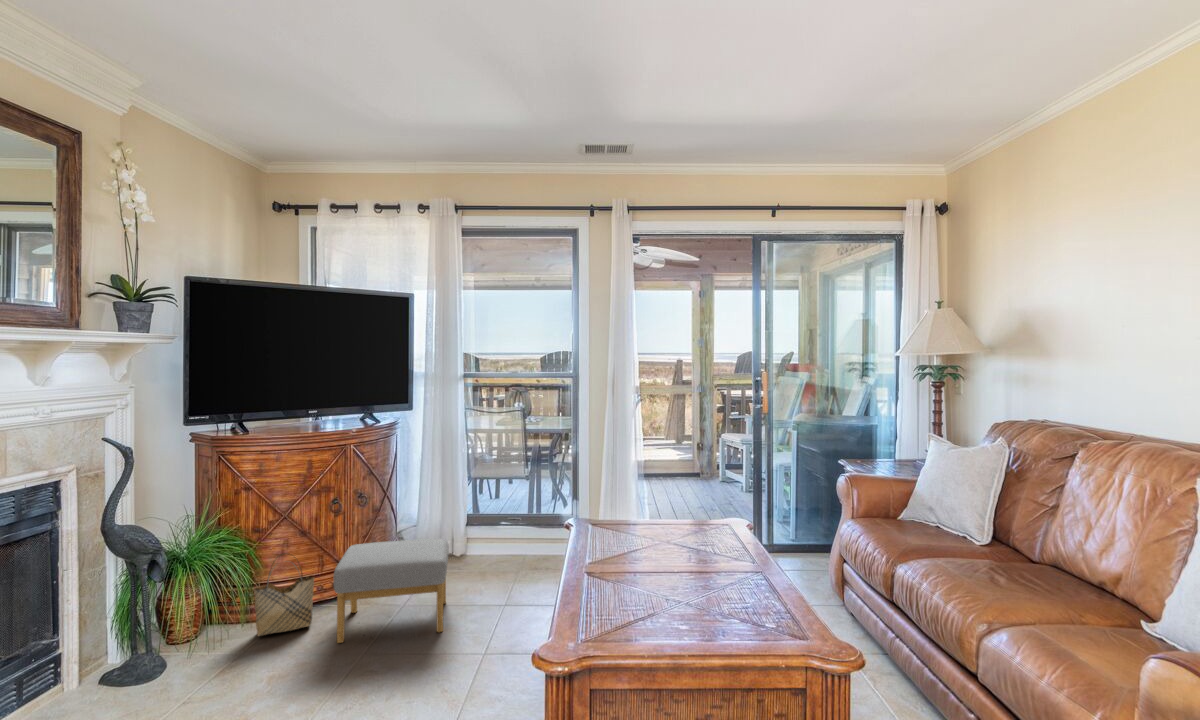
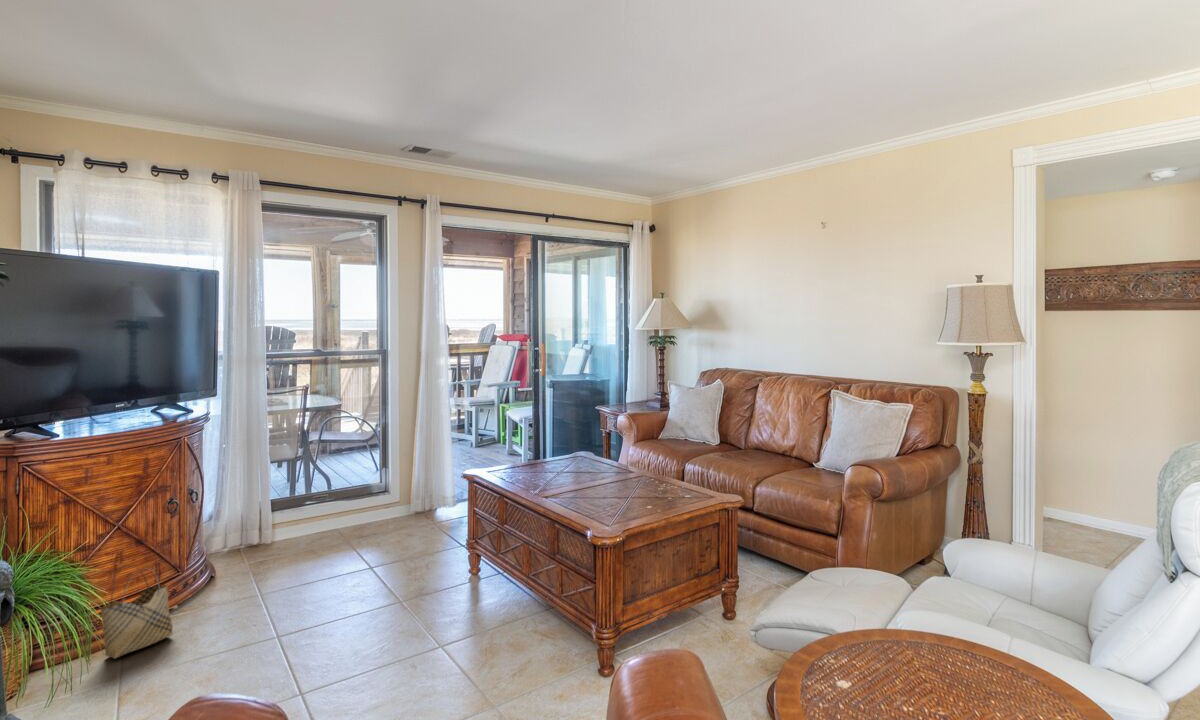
footstool: present [334,538,449,643] -> none [198,521,332,636]

